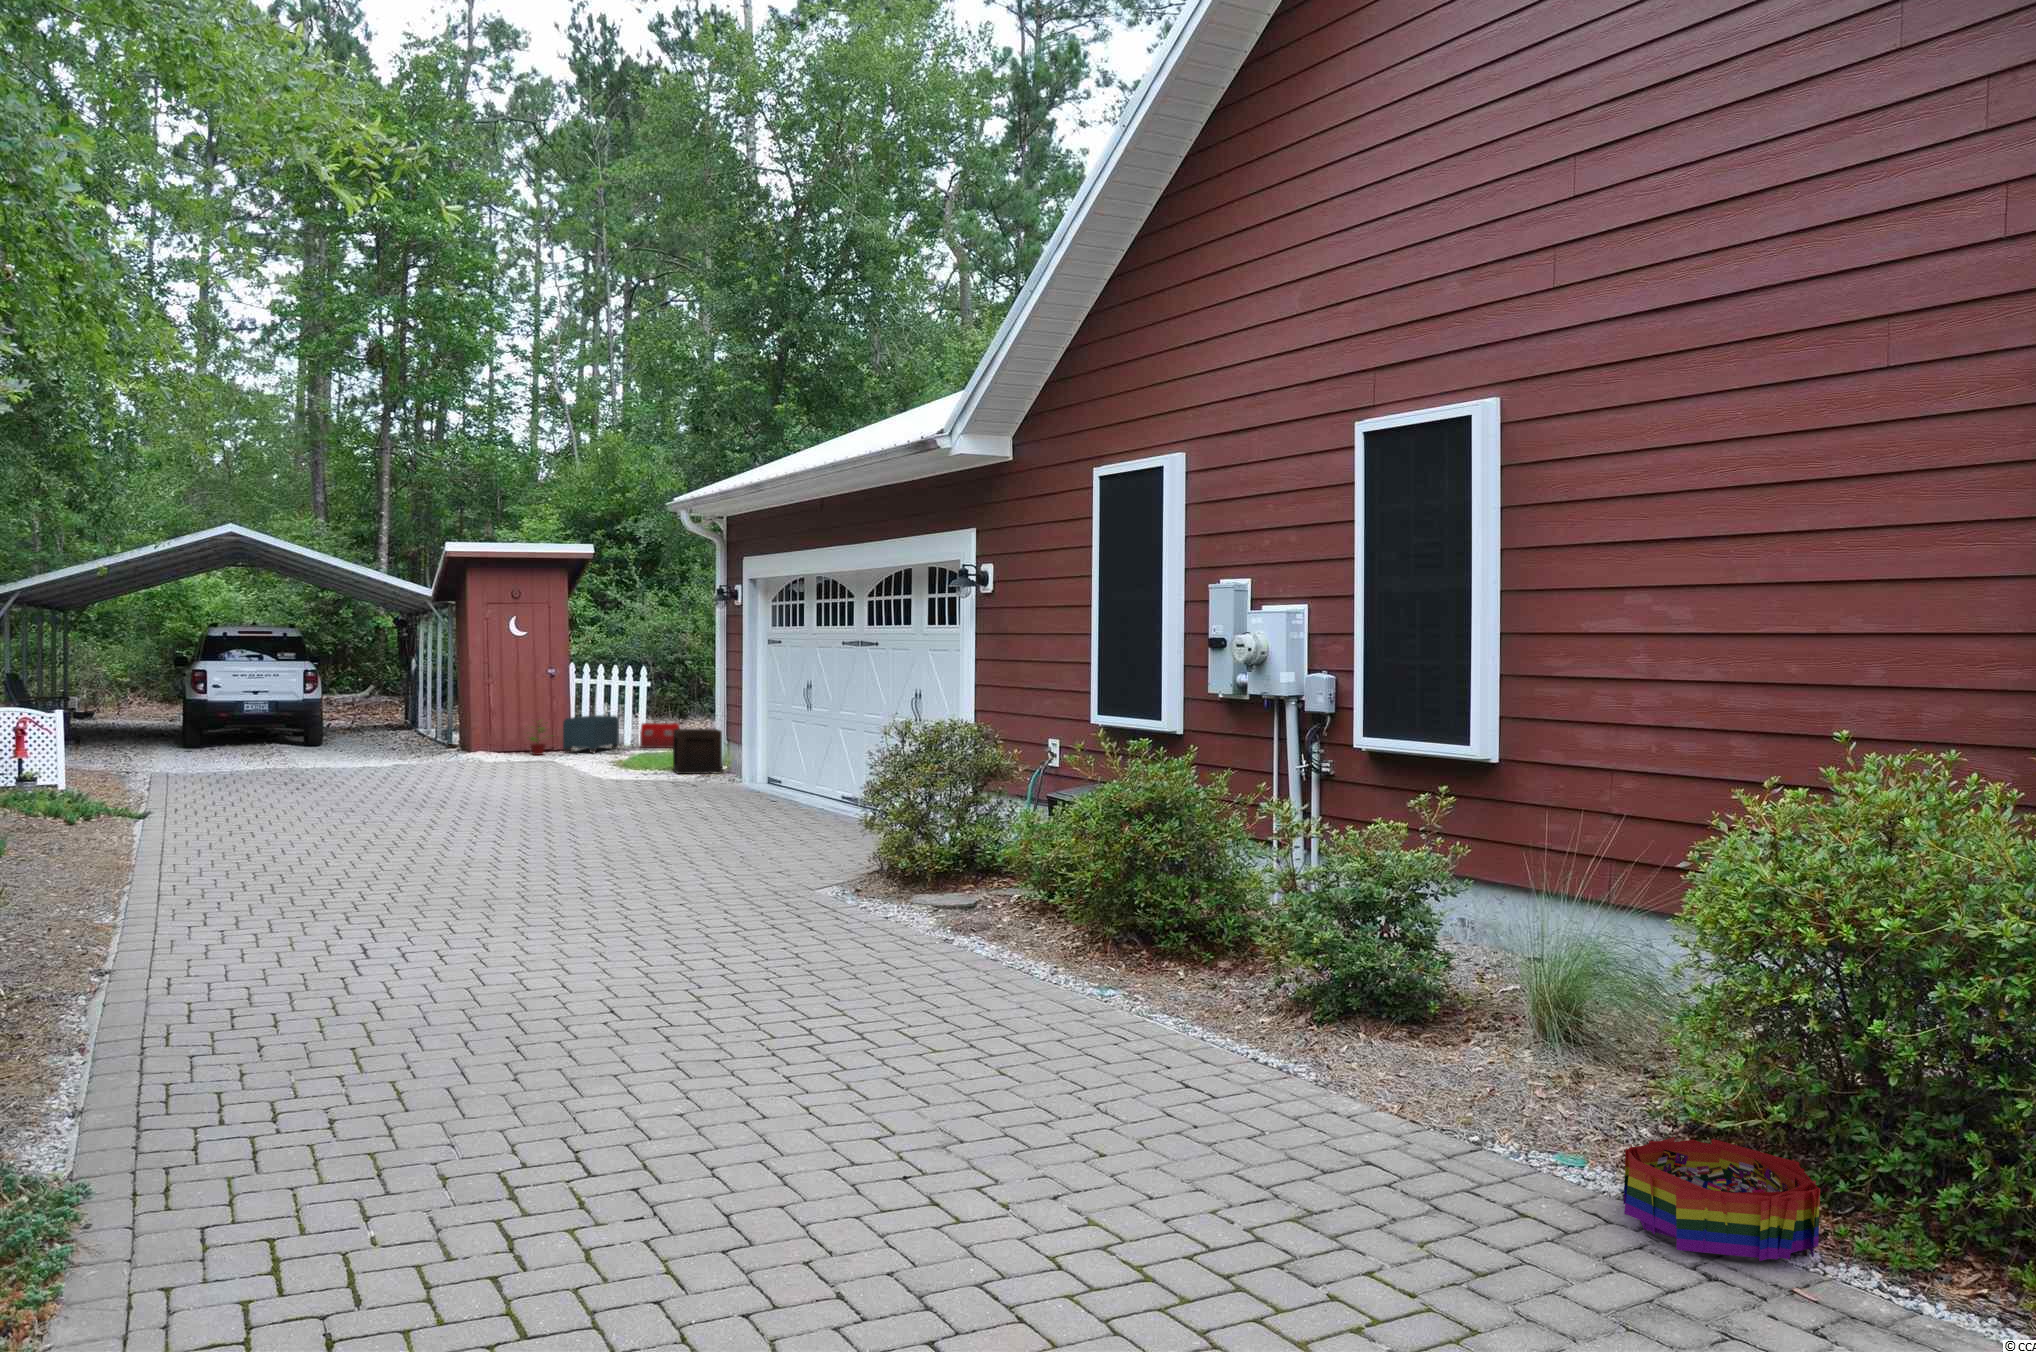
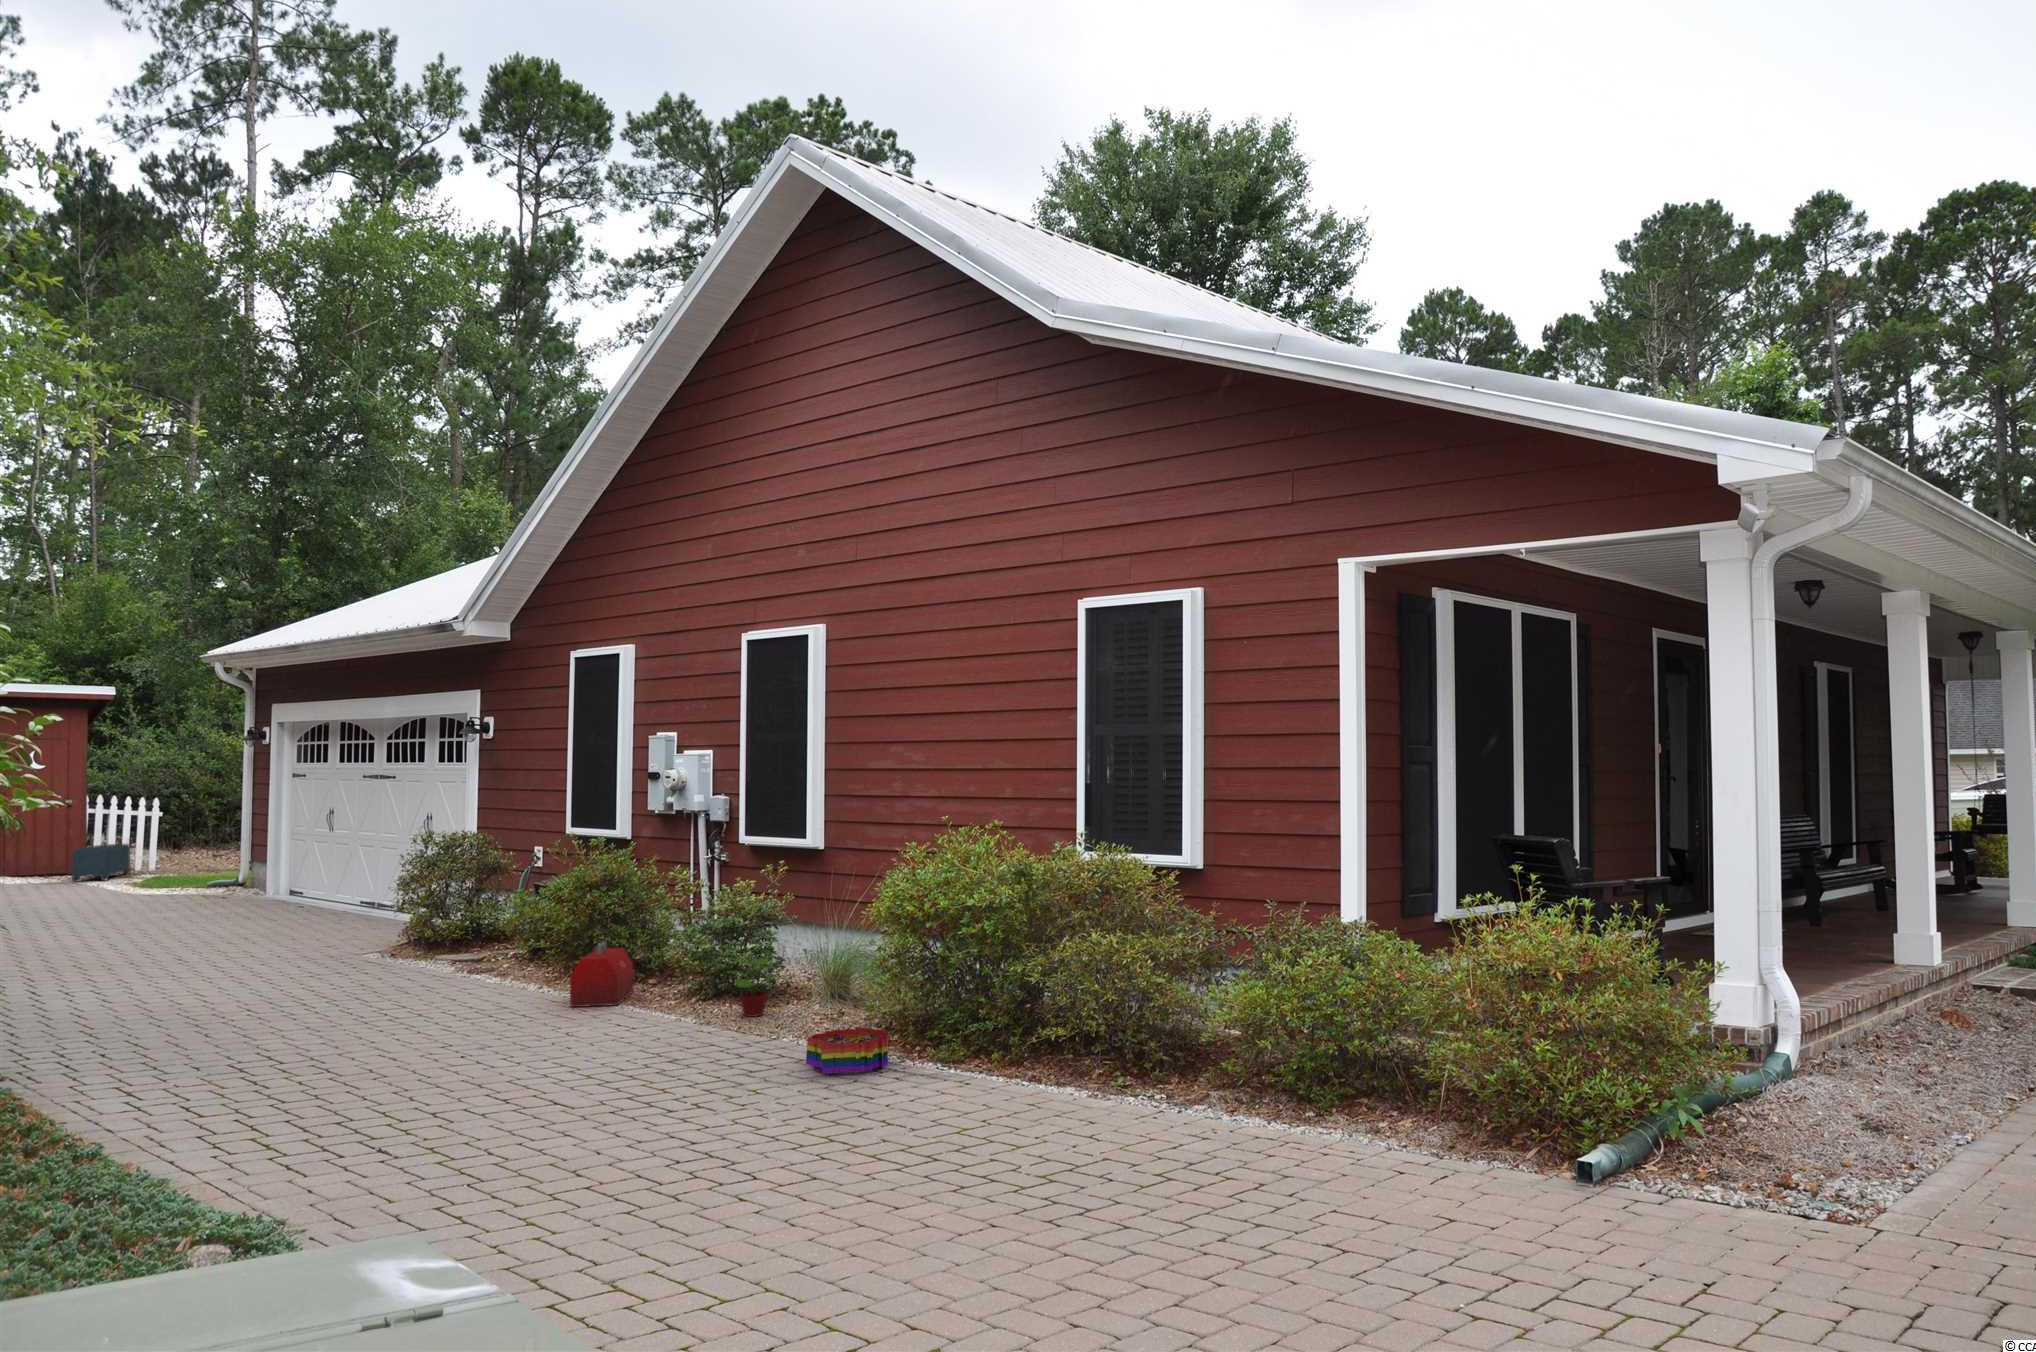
toolbox: present [640,718,680,748] -> present [570,941,633,1007]
potted plant: present [530,726,545,755] -> present [729,944,783,1017]
wooden crate: present [673,729,722,774] -> none [197,851,248,893]

